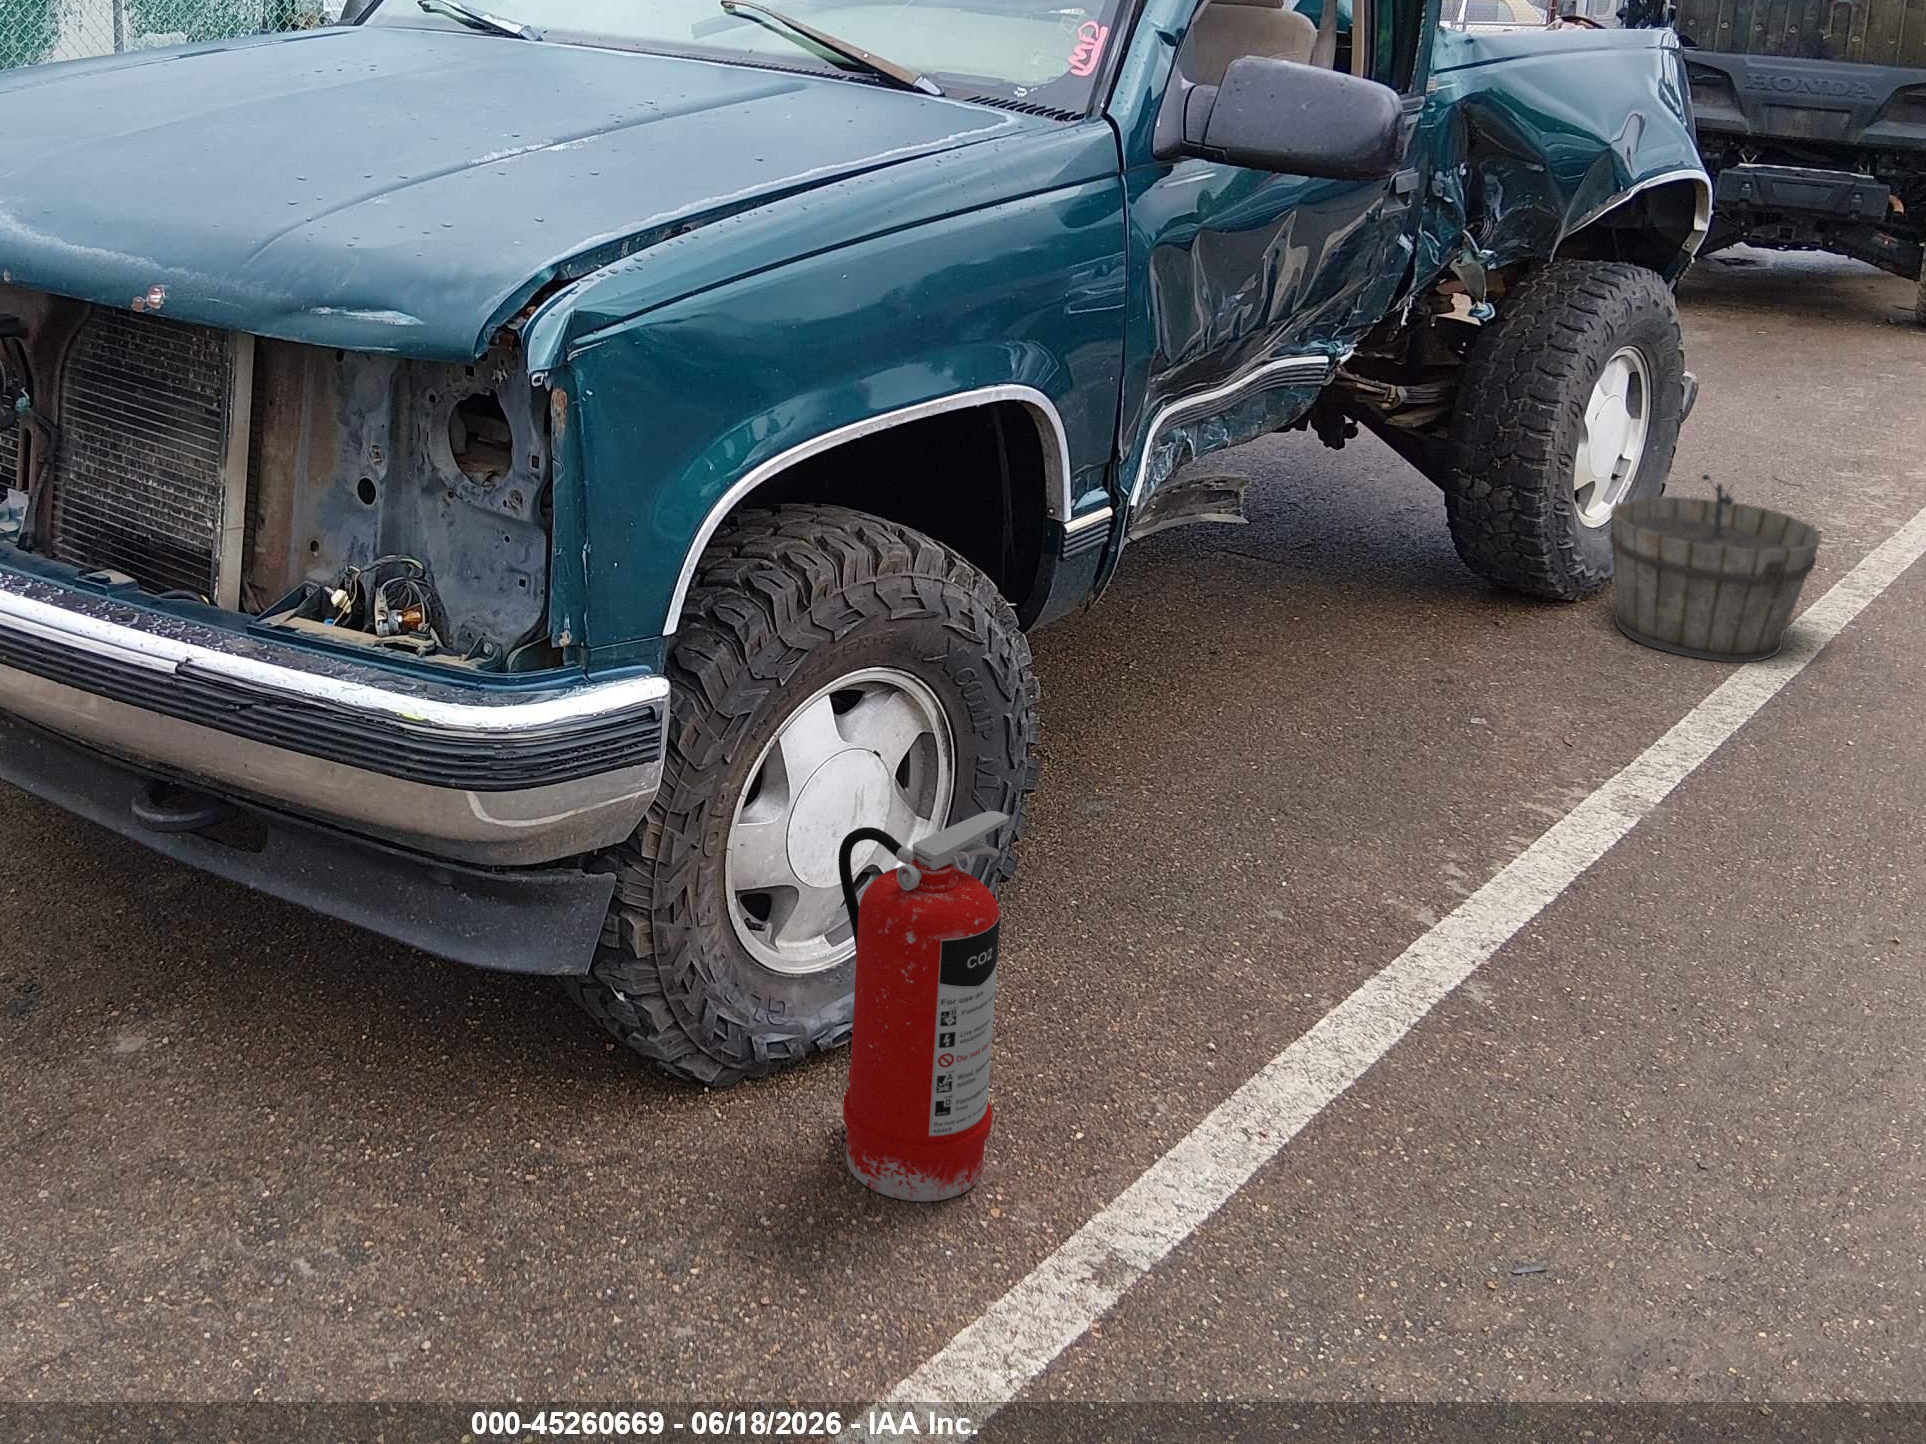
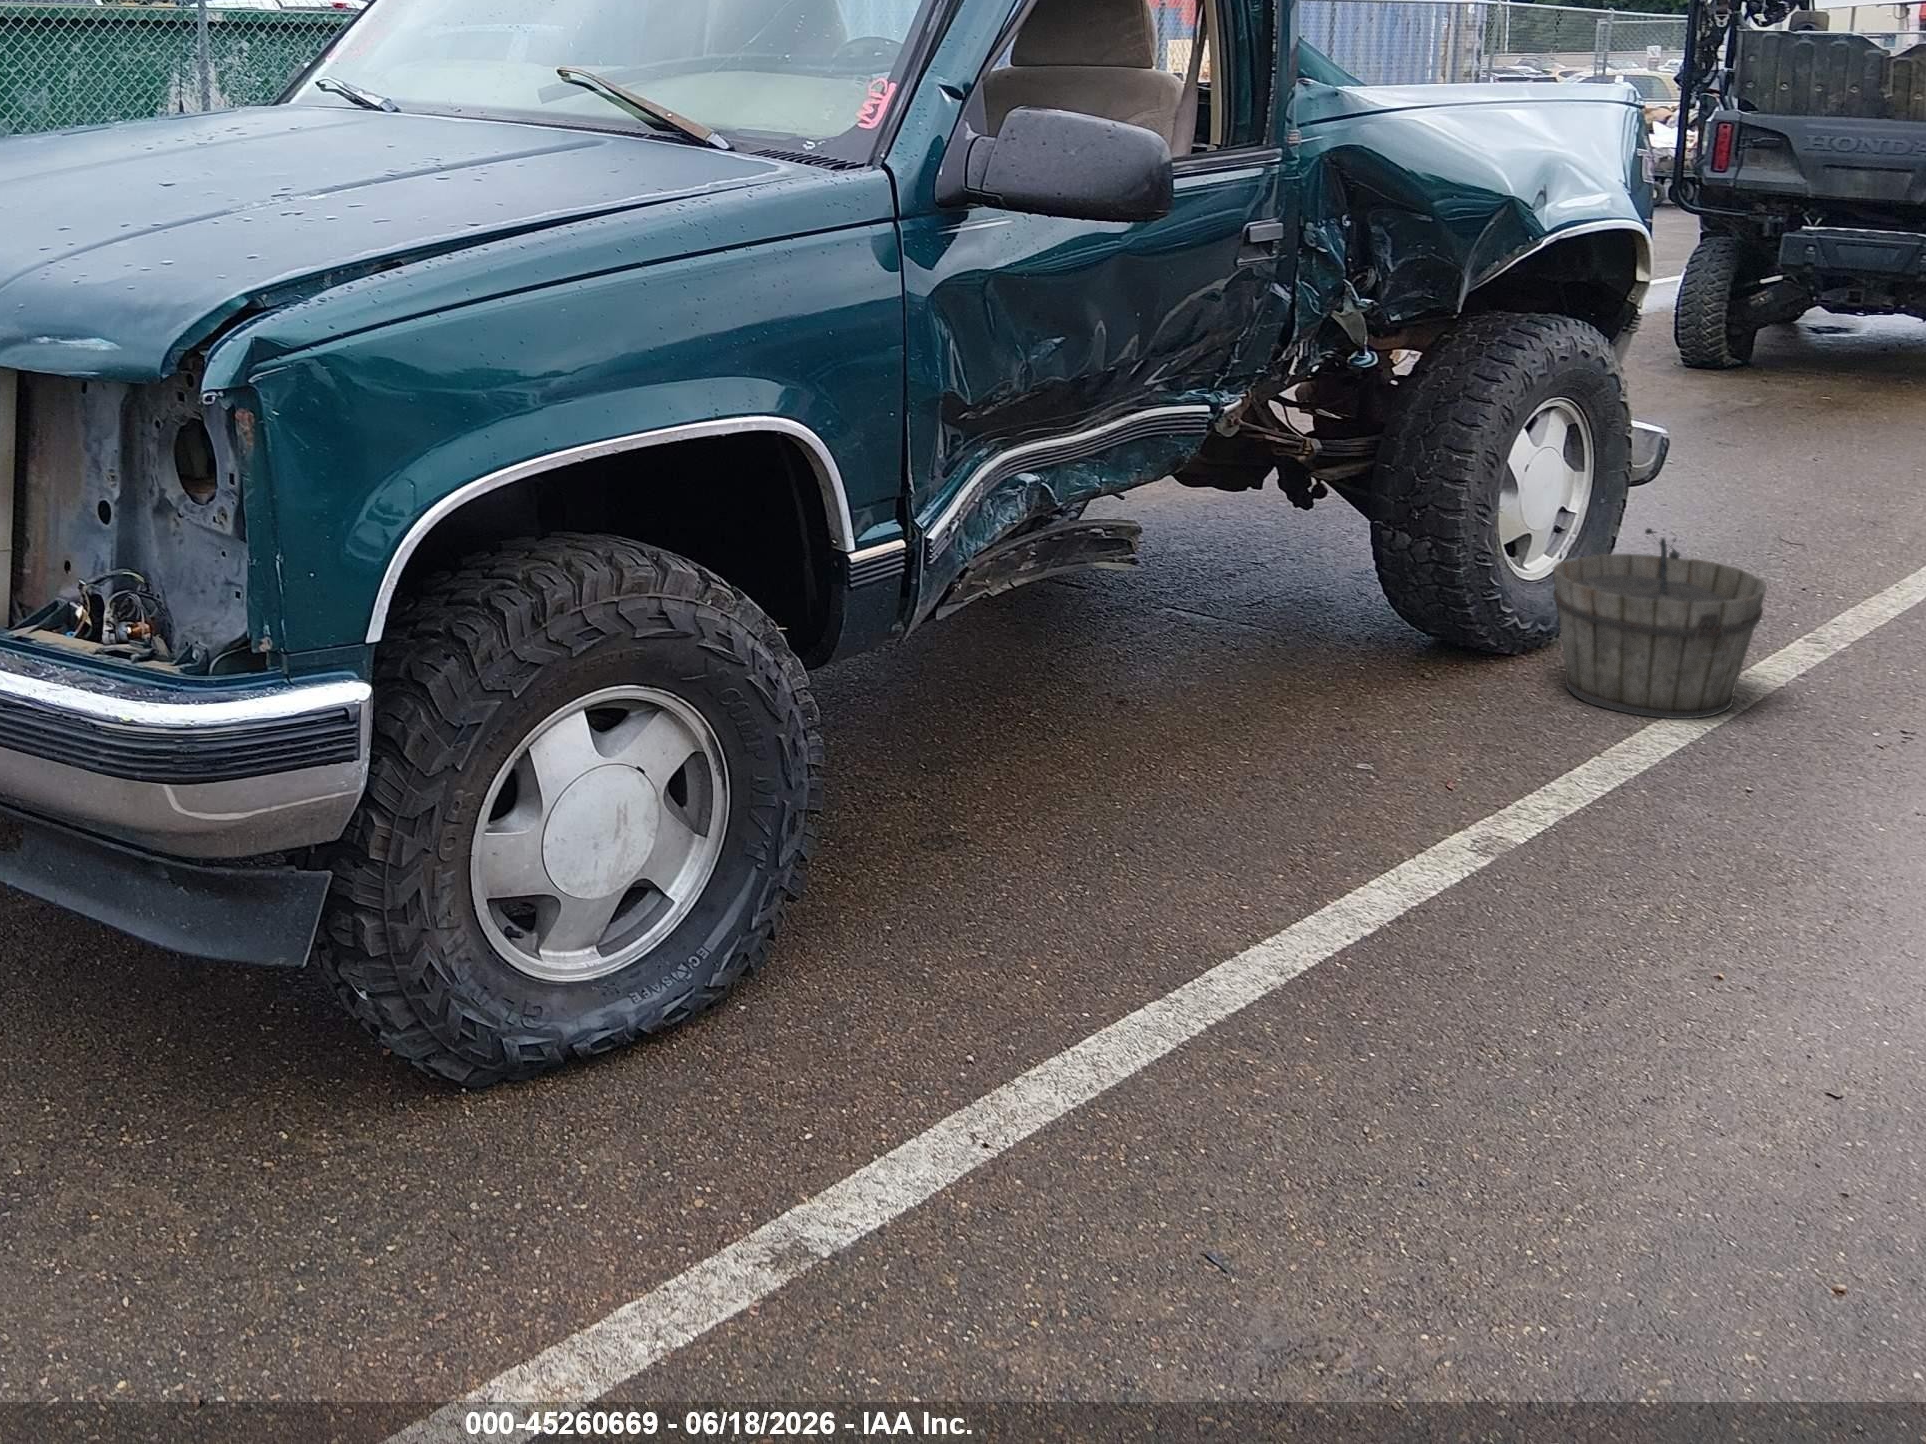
fire extinguisher: present [839,811,1009,1202] -> none [567,816,719,1192]

